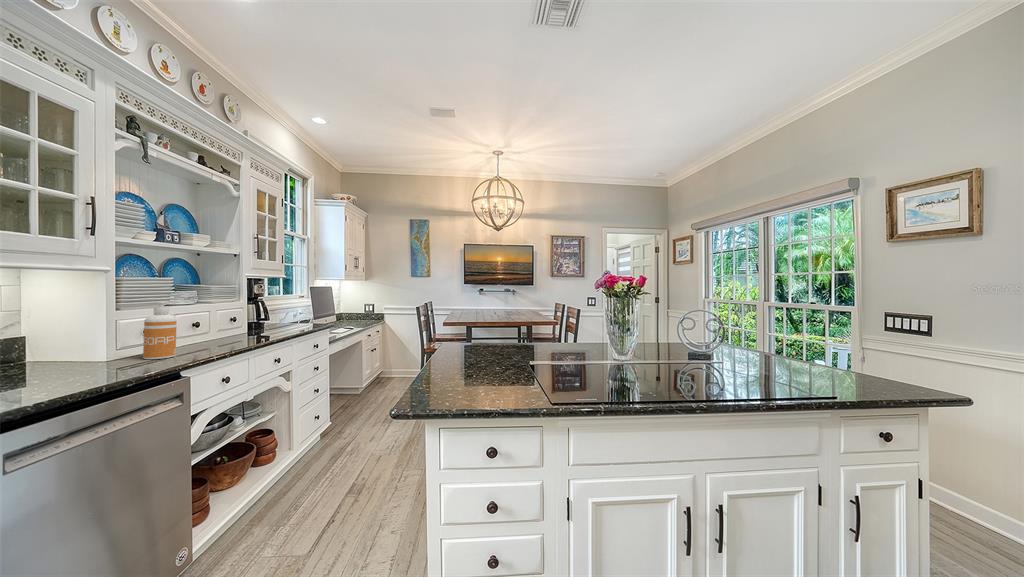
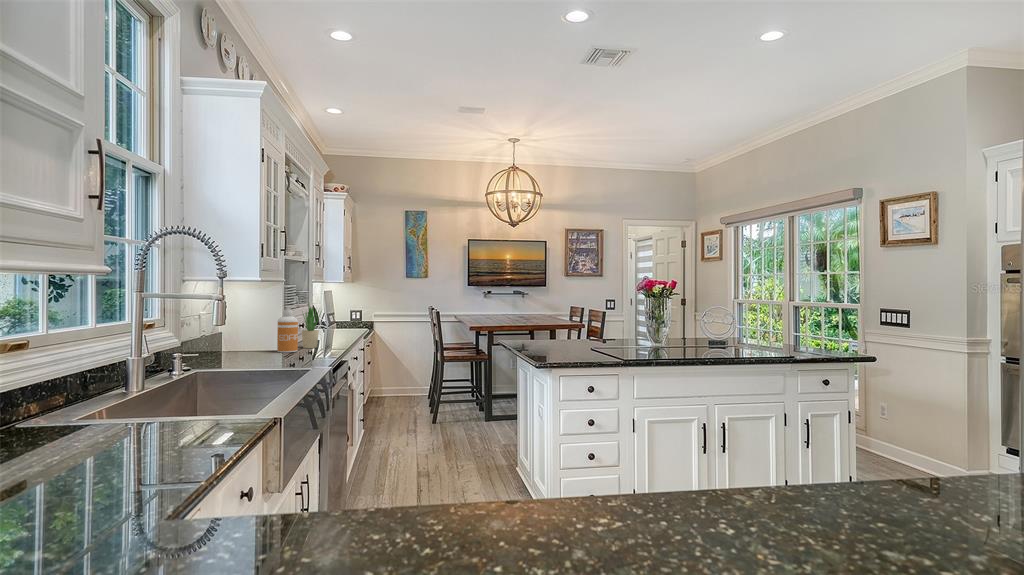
potted plant: none [201,295,230,351] -> present [302,304,322,348]

